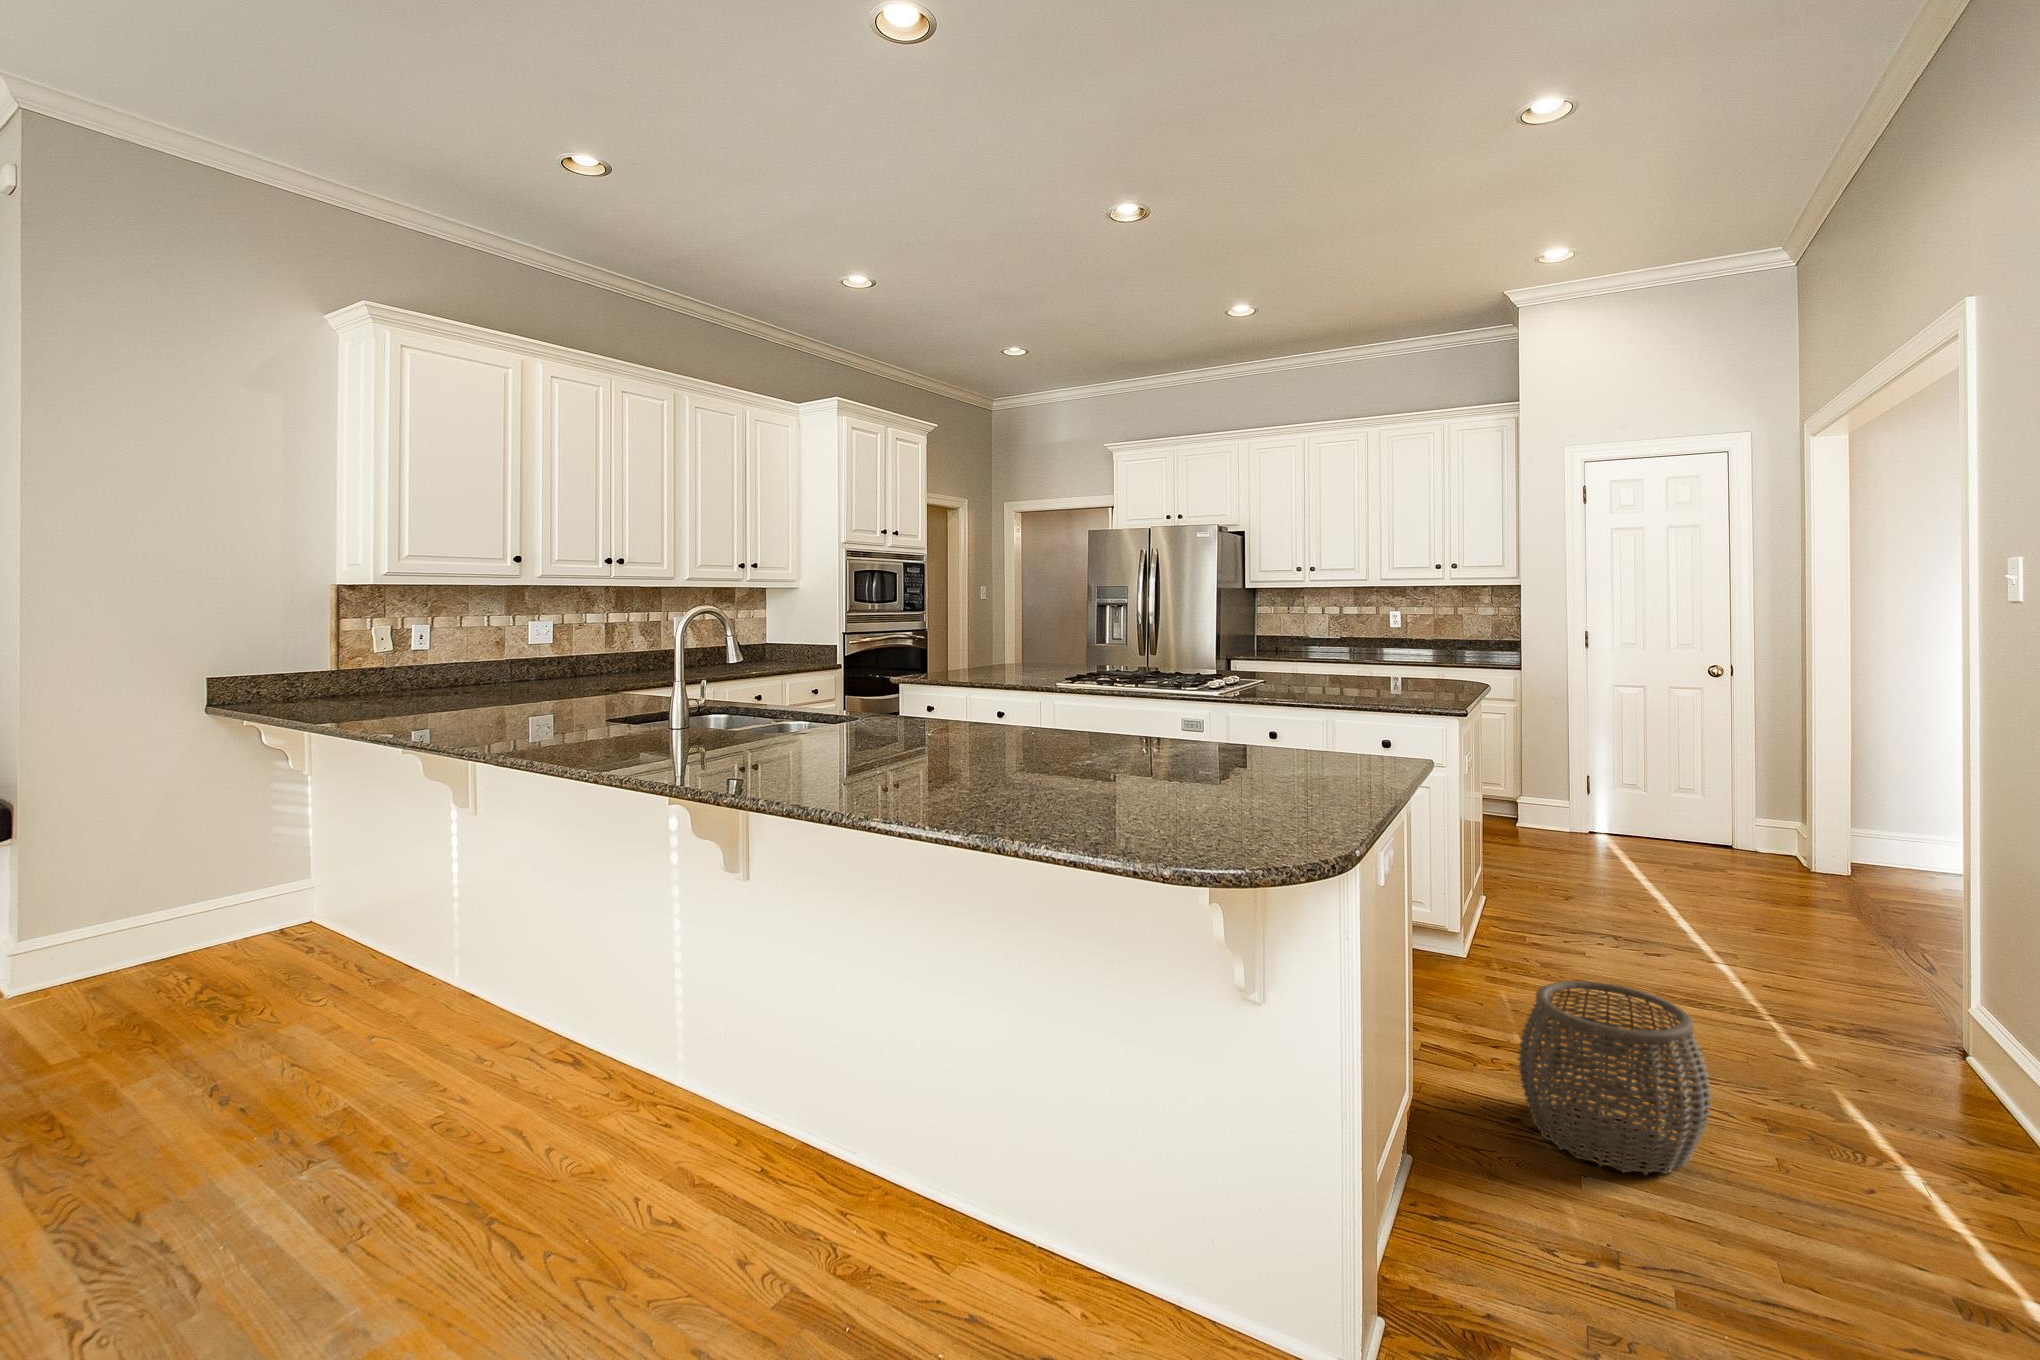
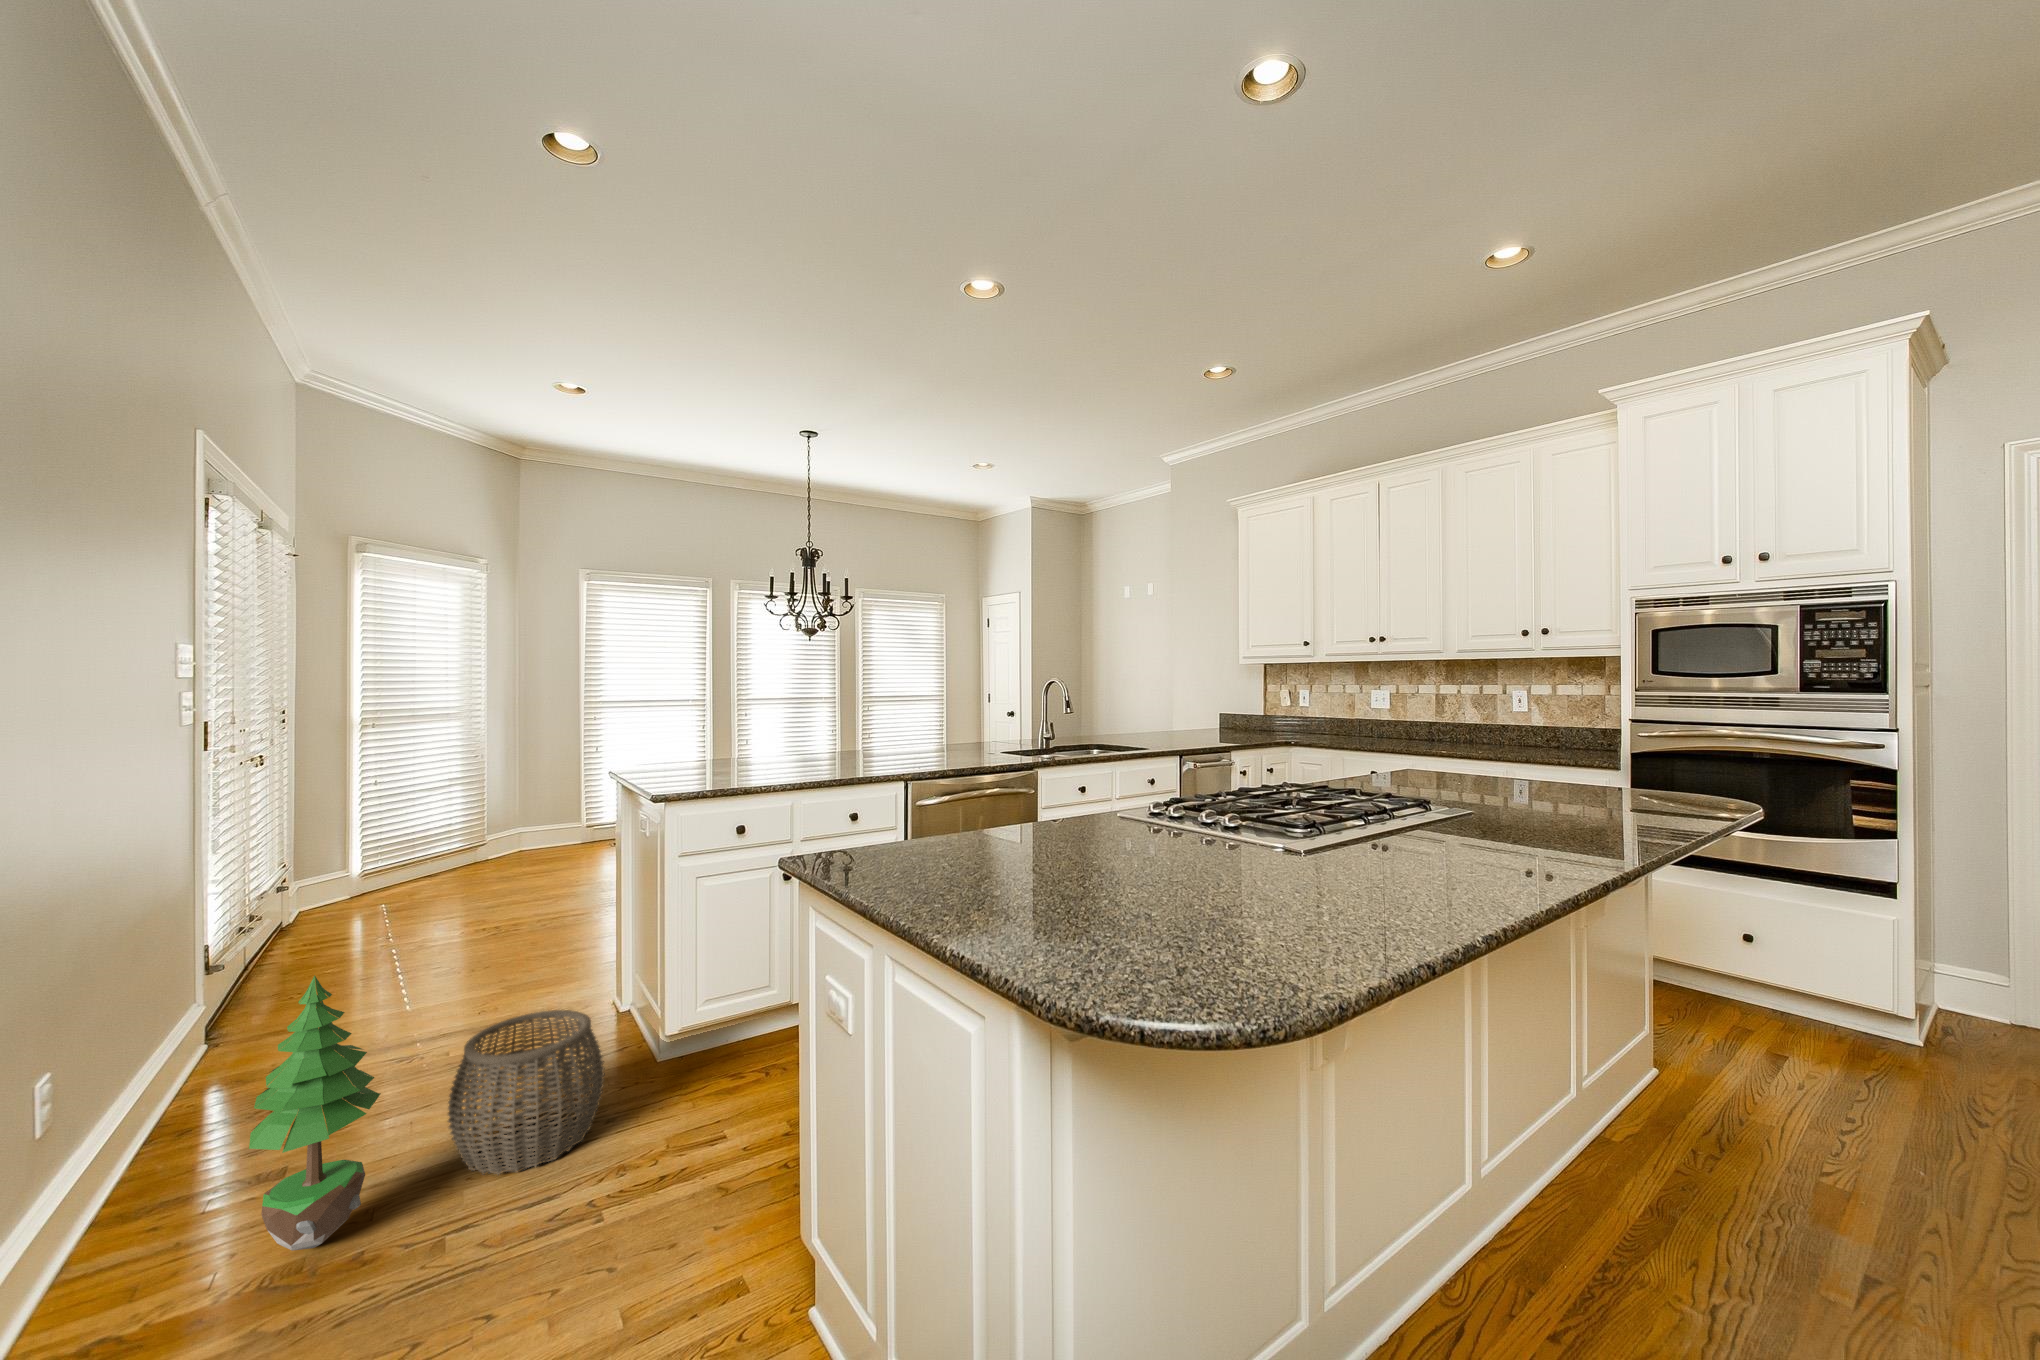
potted tree: none [1778,878,1918,1165] -> present [249,976,381,1251]

